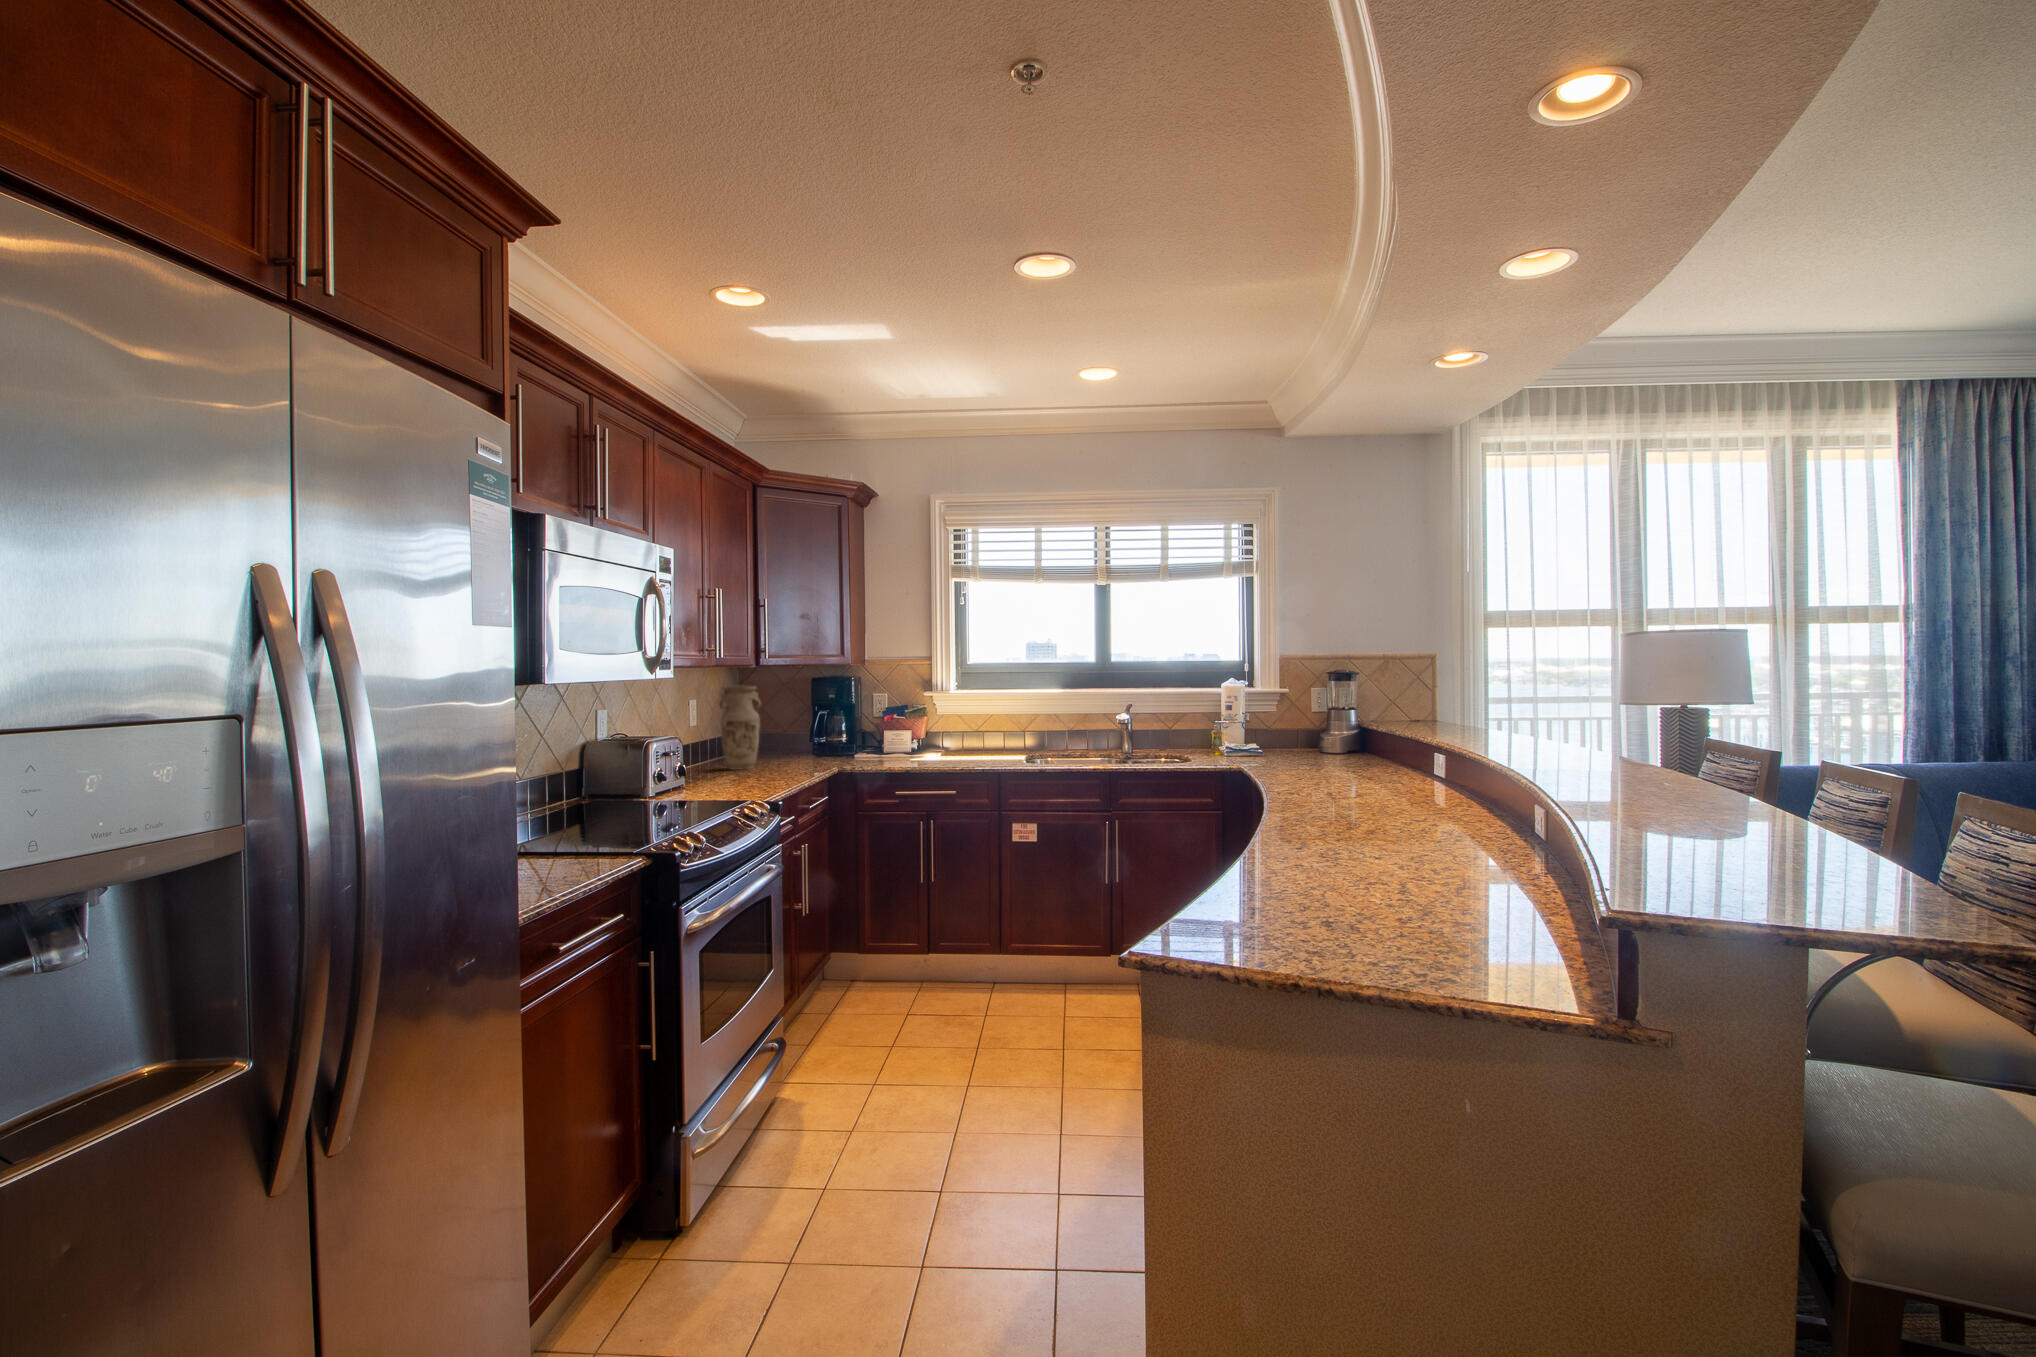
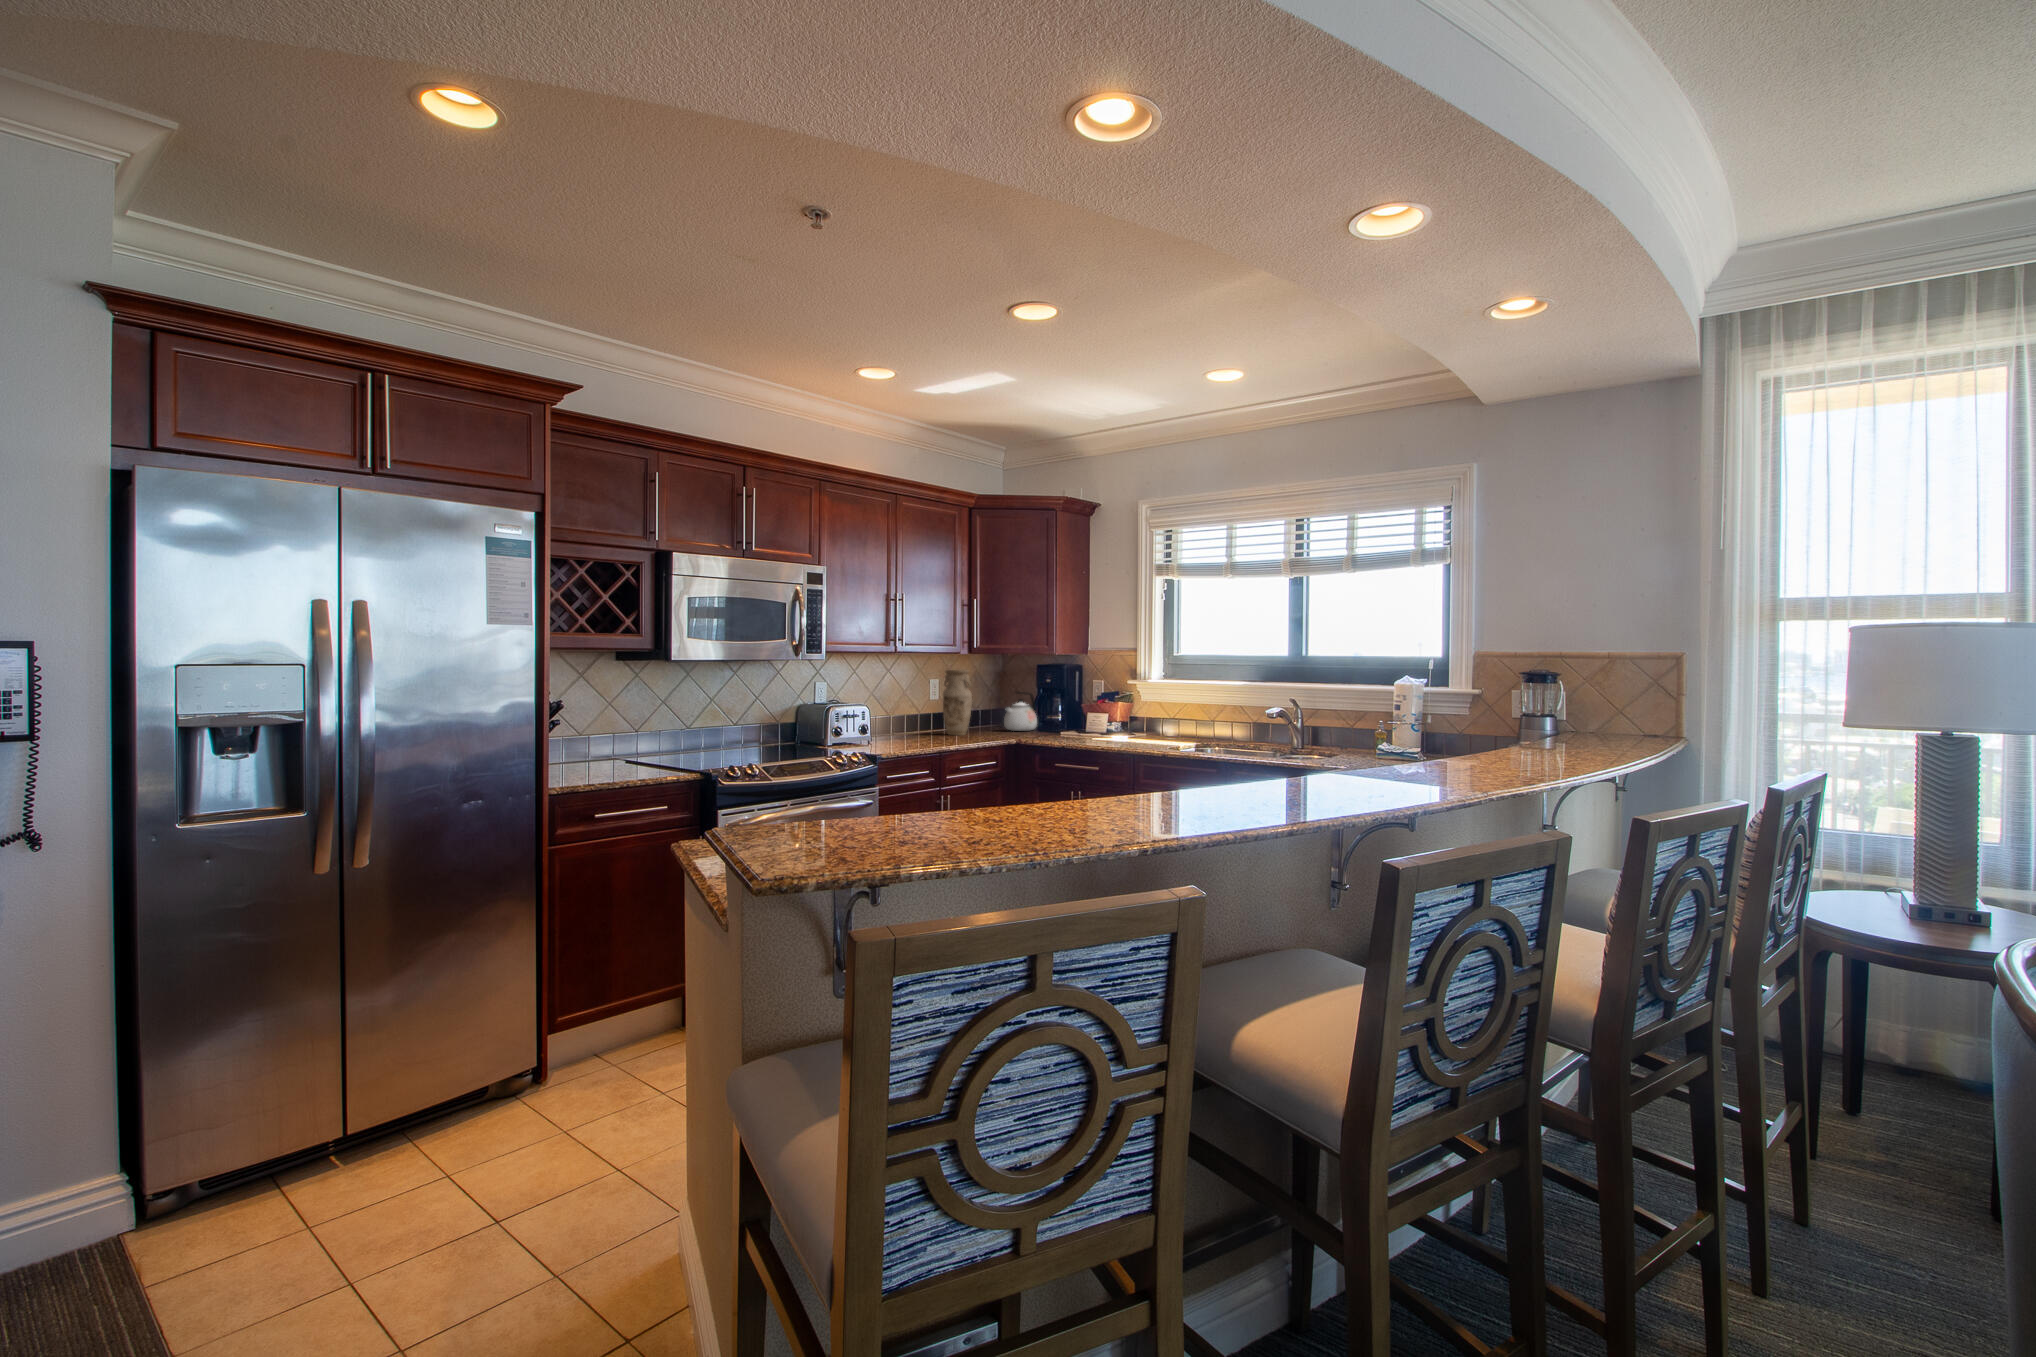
kettle: none [774,710,816,758] -> present [1004,692,1037,731]

